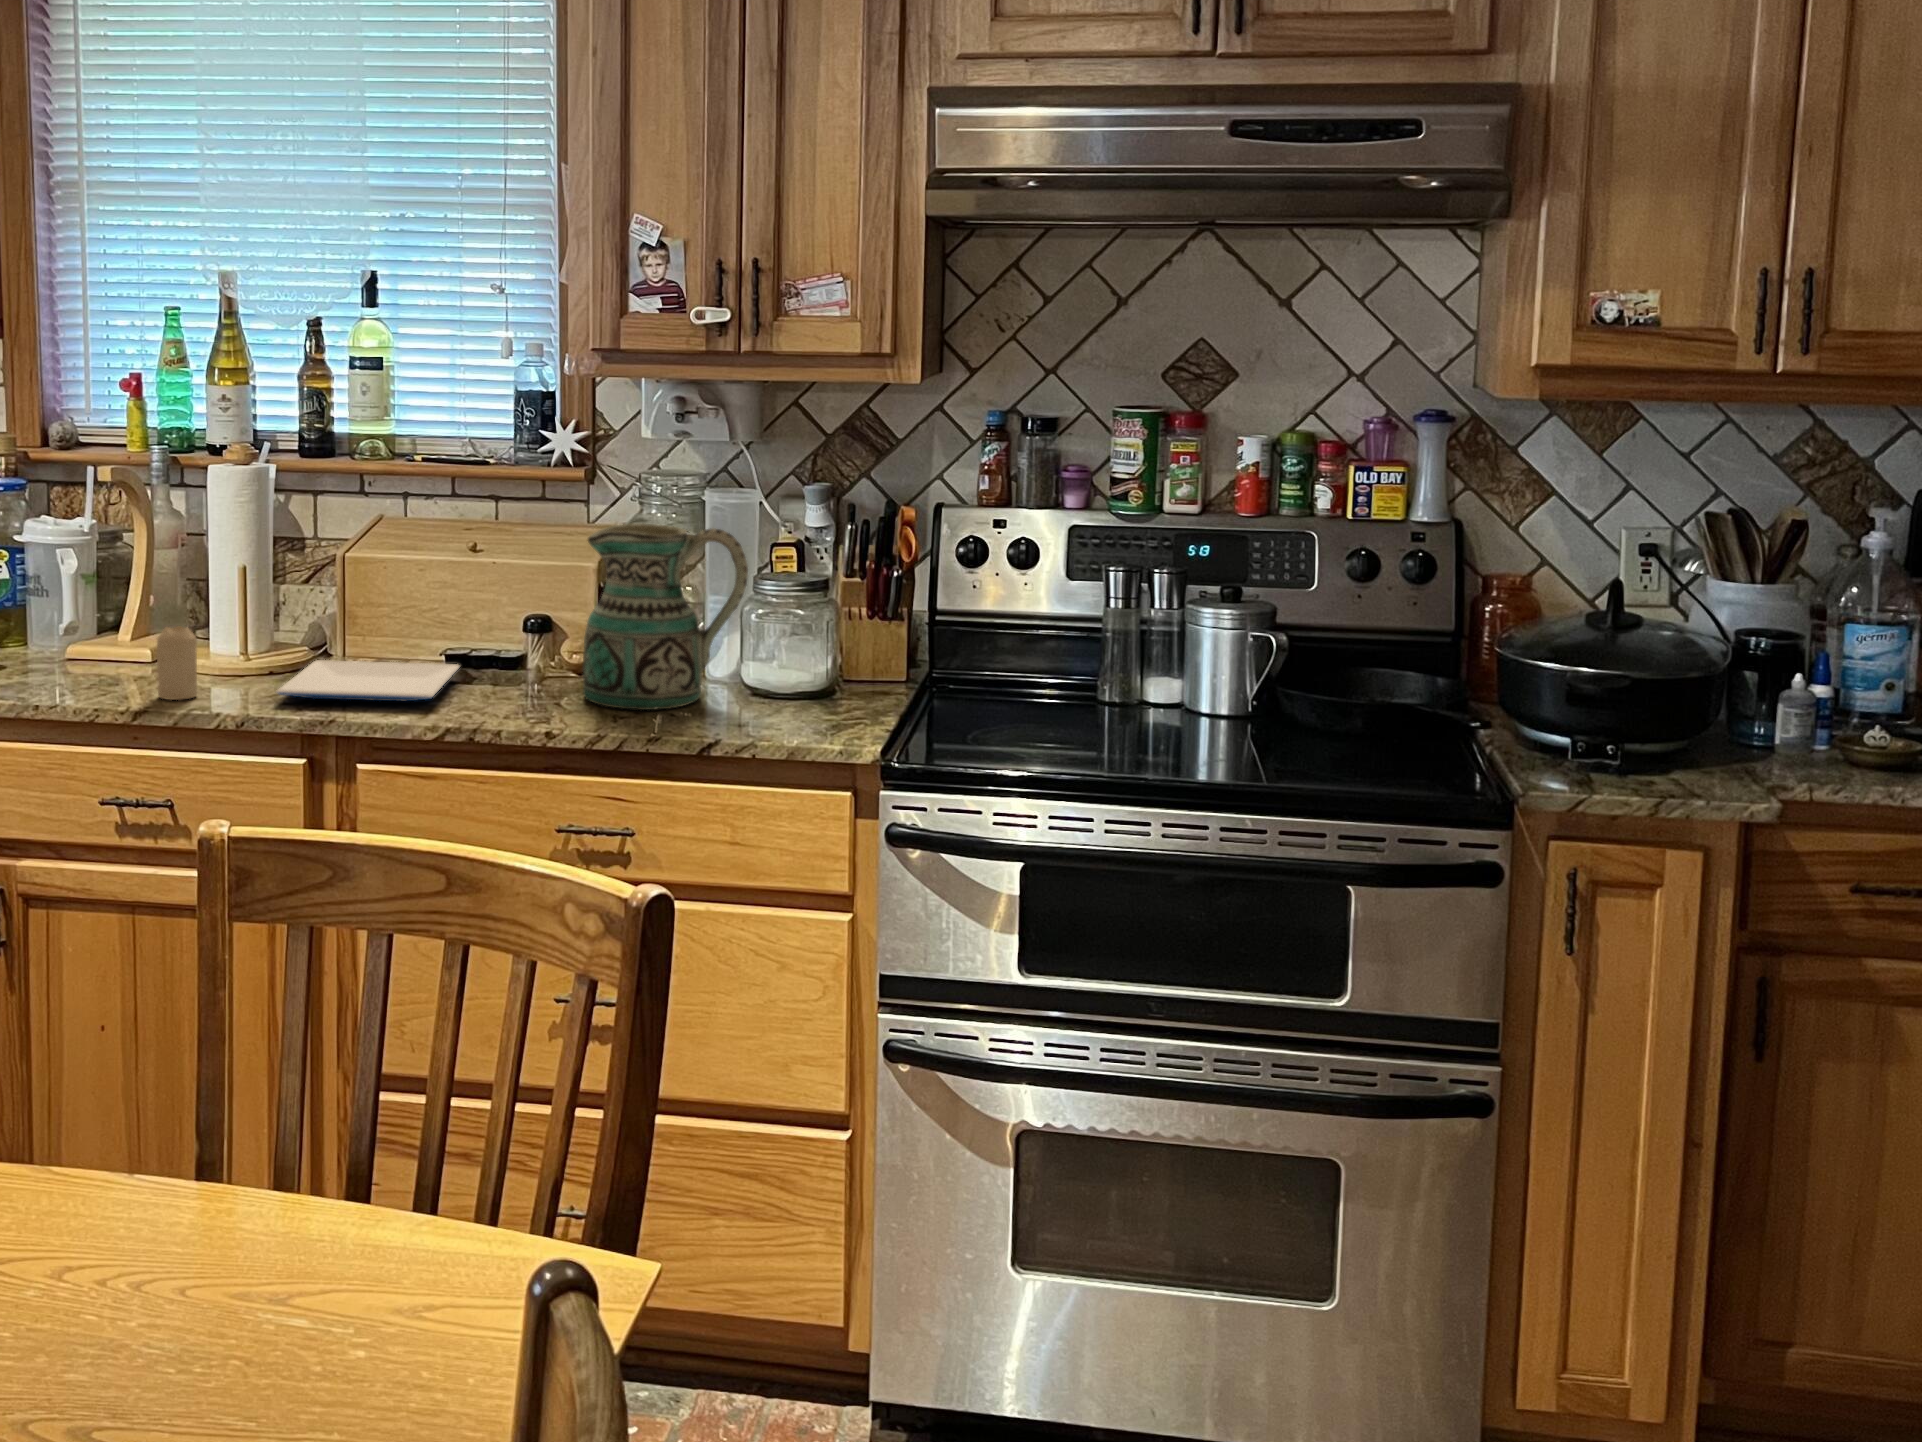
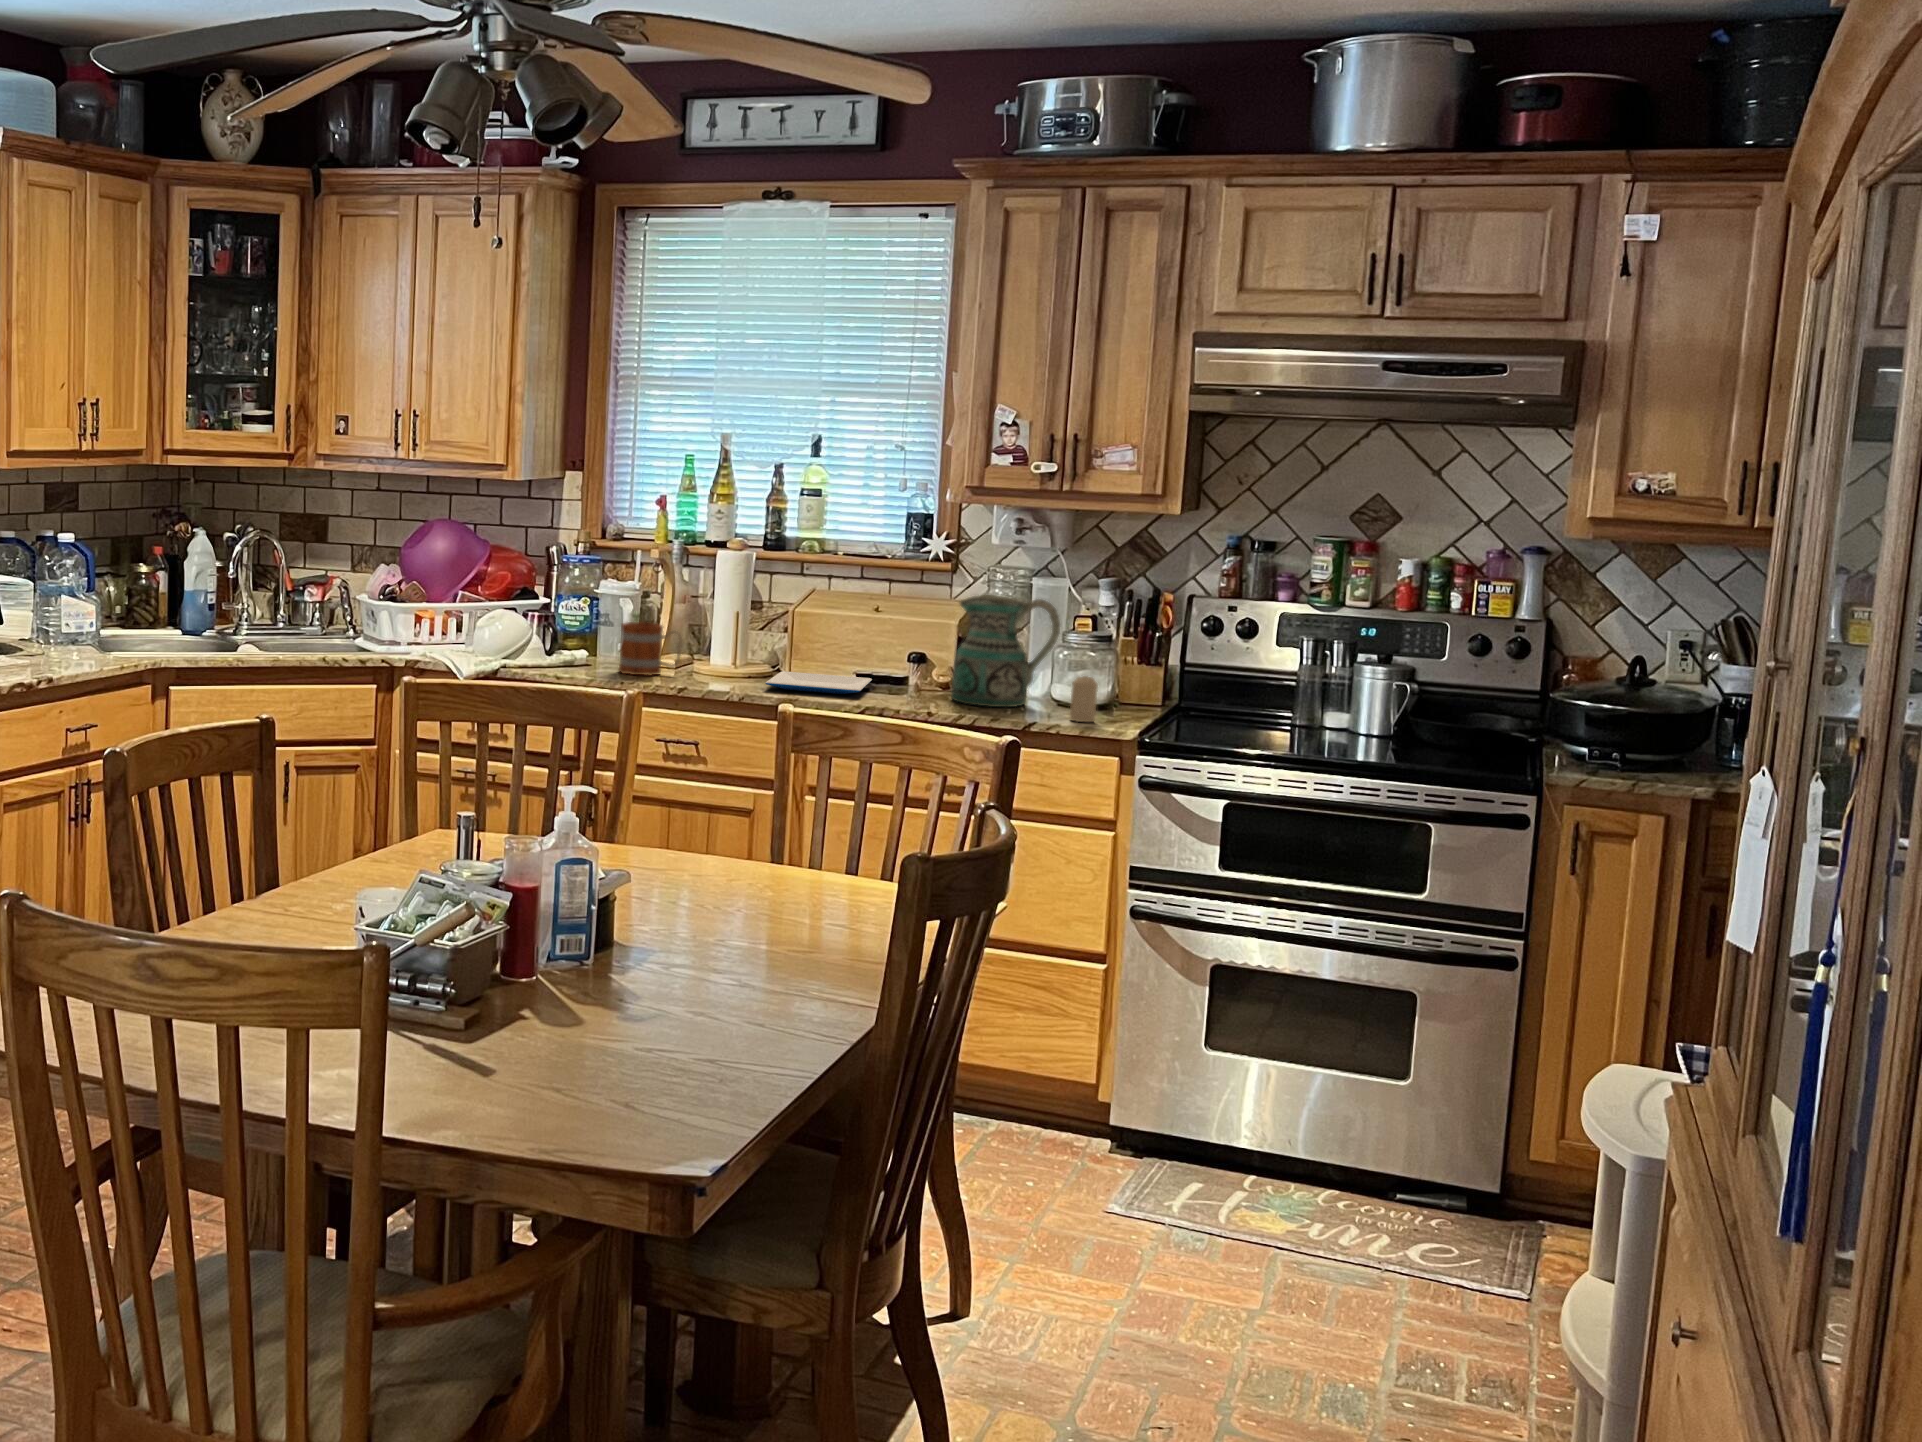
mug: none [38,592,144,686] -> present [619,622,682,675]
candle: present [157,626,197,700] -> present [1070,676,1098,722]

